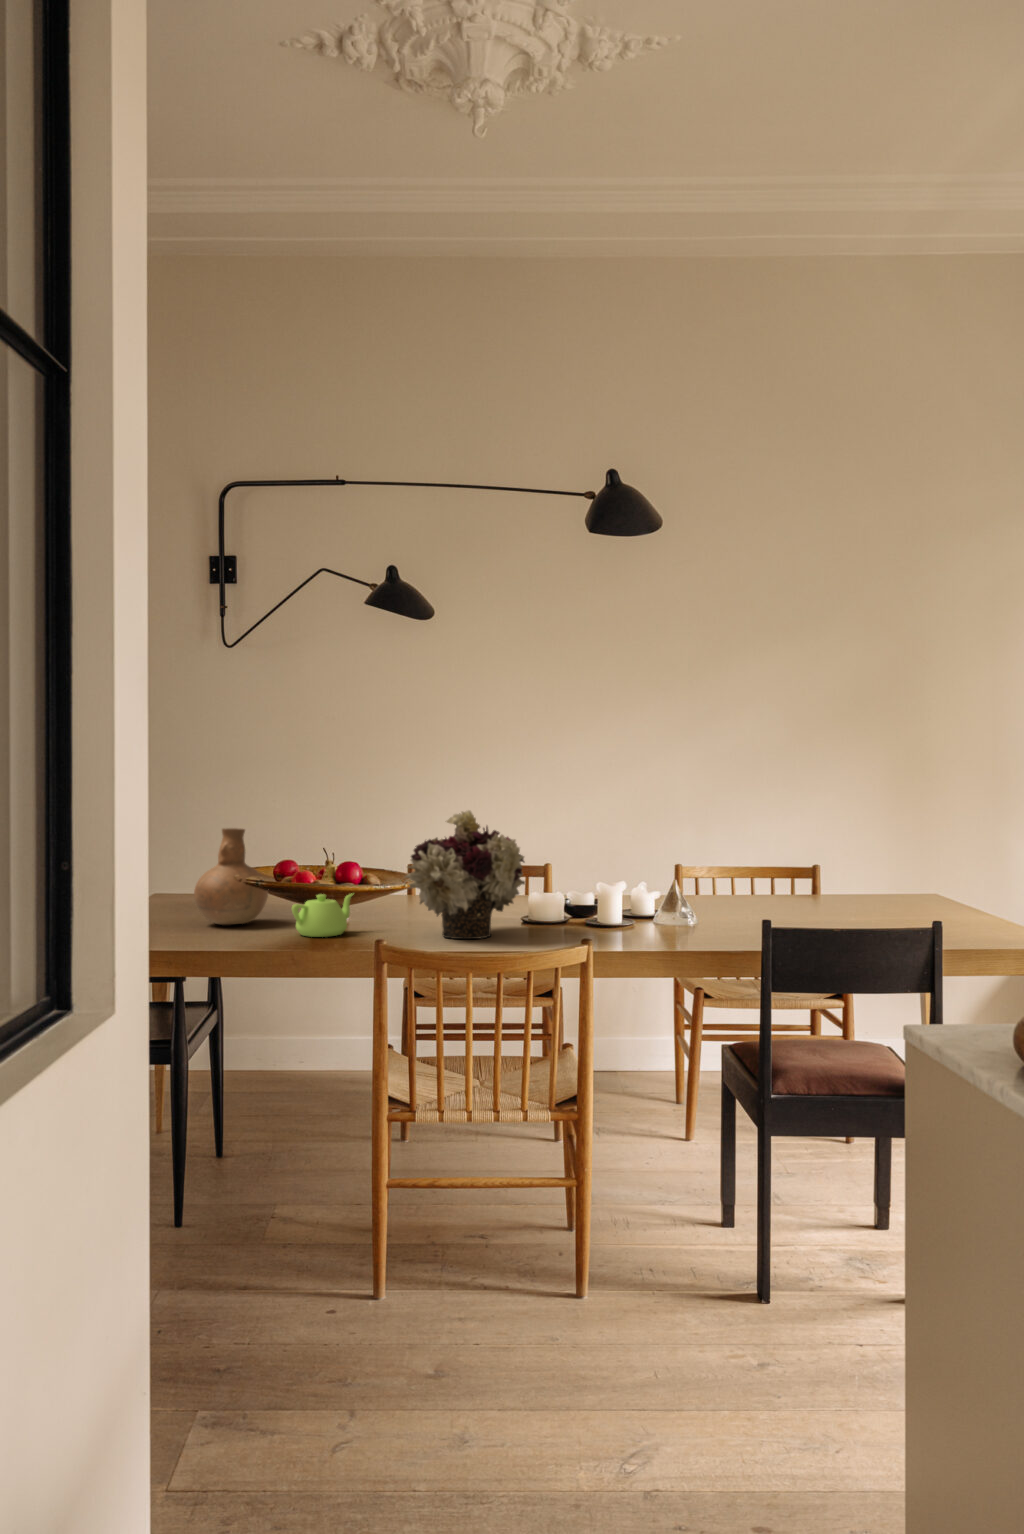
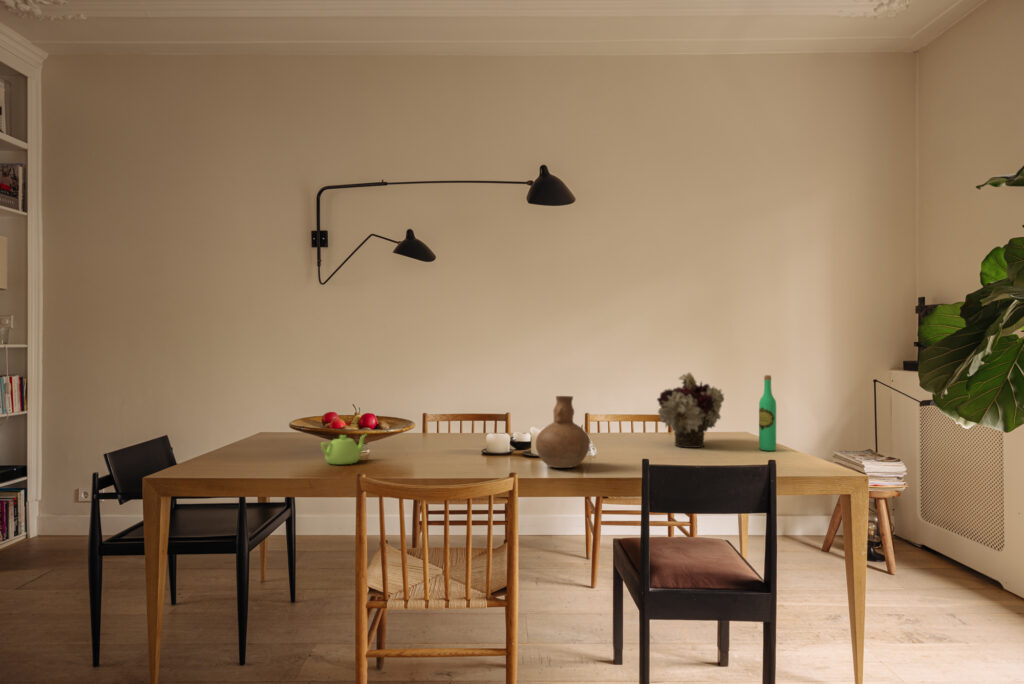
wine bottle: none [943,805,969,919] -> present [759,375,776,451]
flower arrangement: present [405,810,525,939] -> present [657,373,724,448]
vase: present [194,828,268,925] -> present [536,396,590,468]

